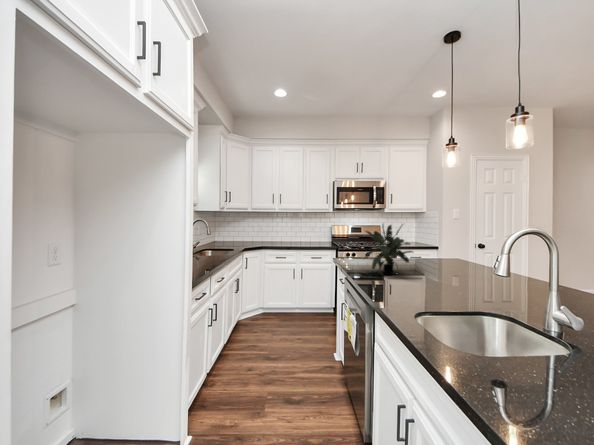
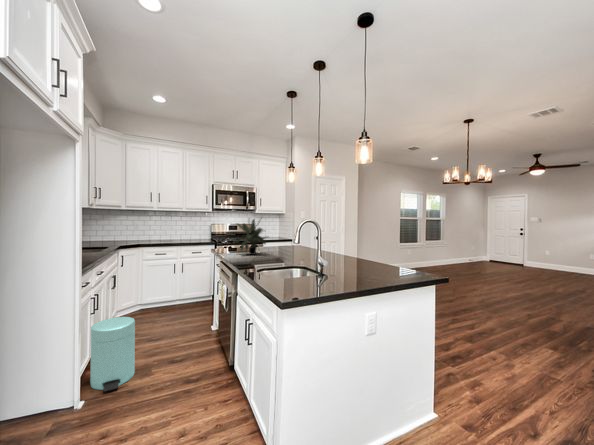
trash can: none [206,336,248,427] -> present [90,317,135,392]

